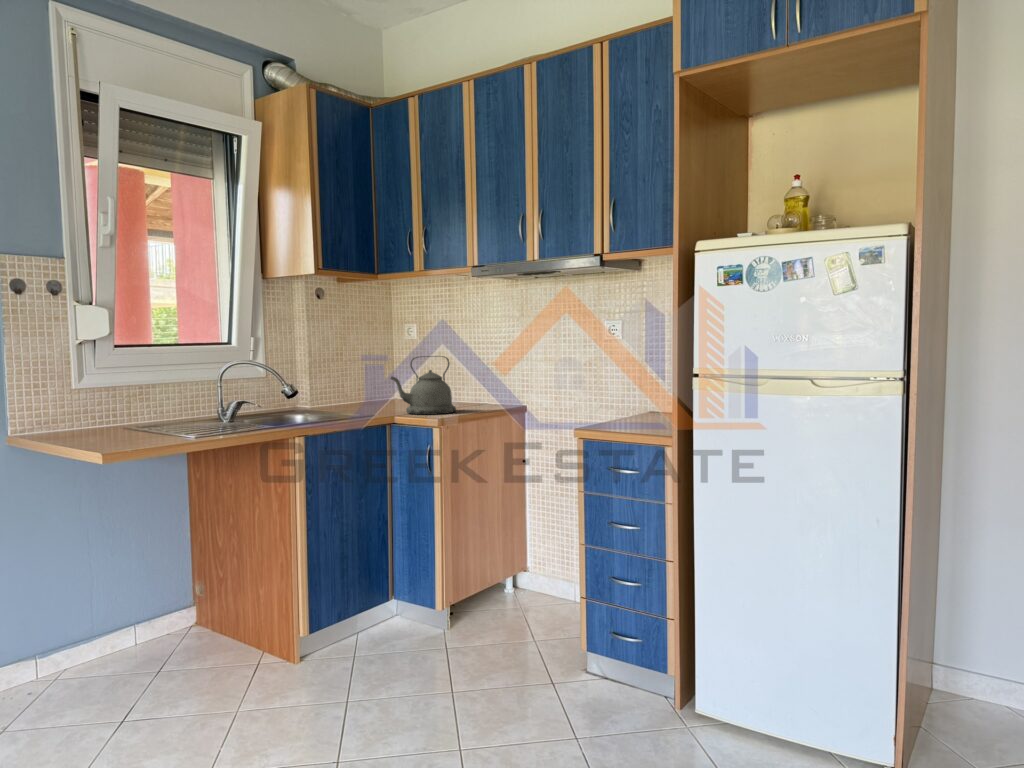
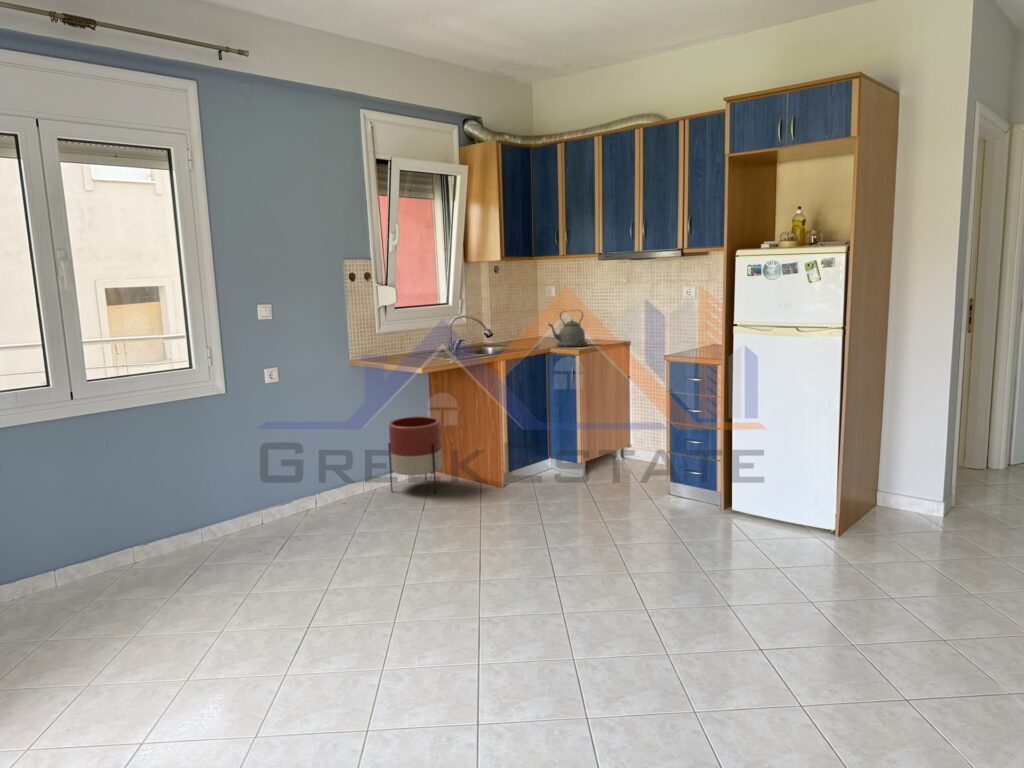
planter: none [84,533,192,680] -> present [388,416,442,493]

